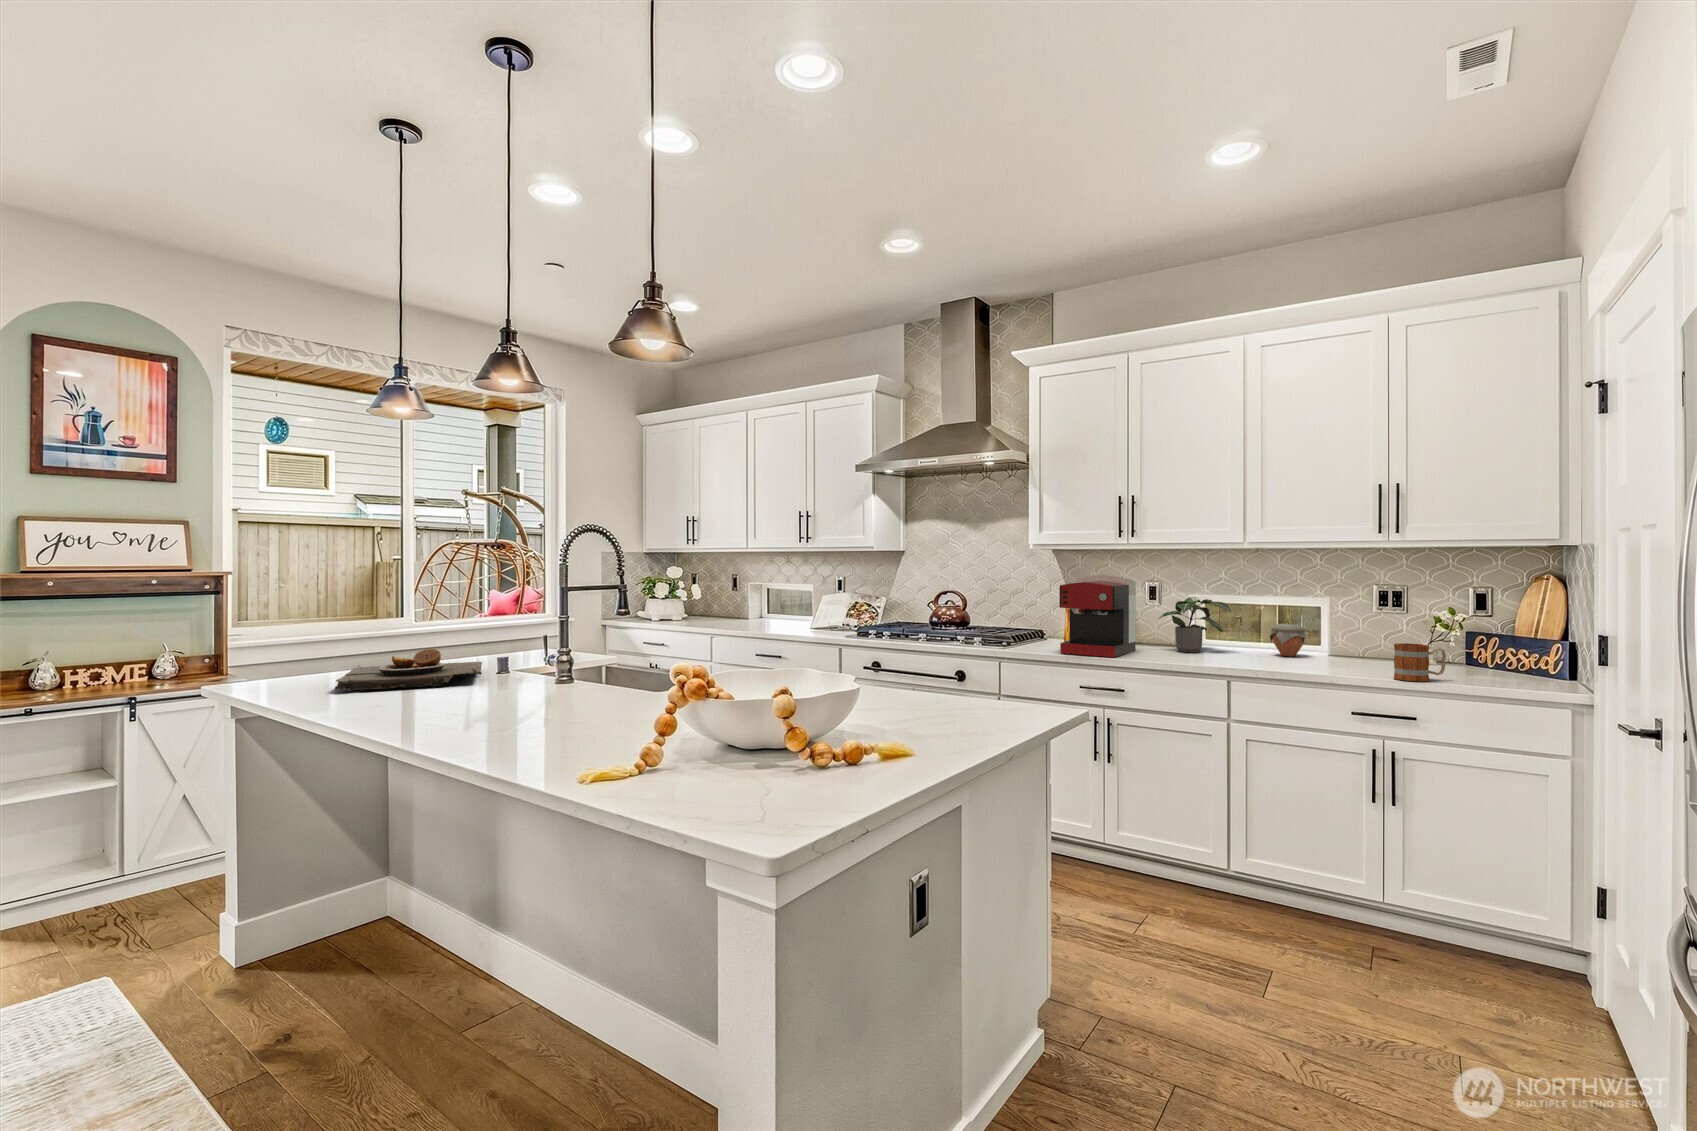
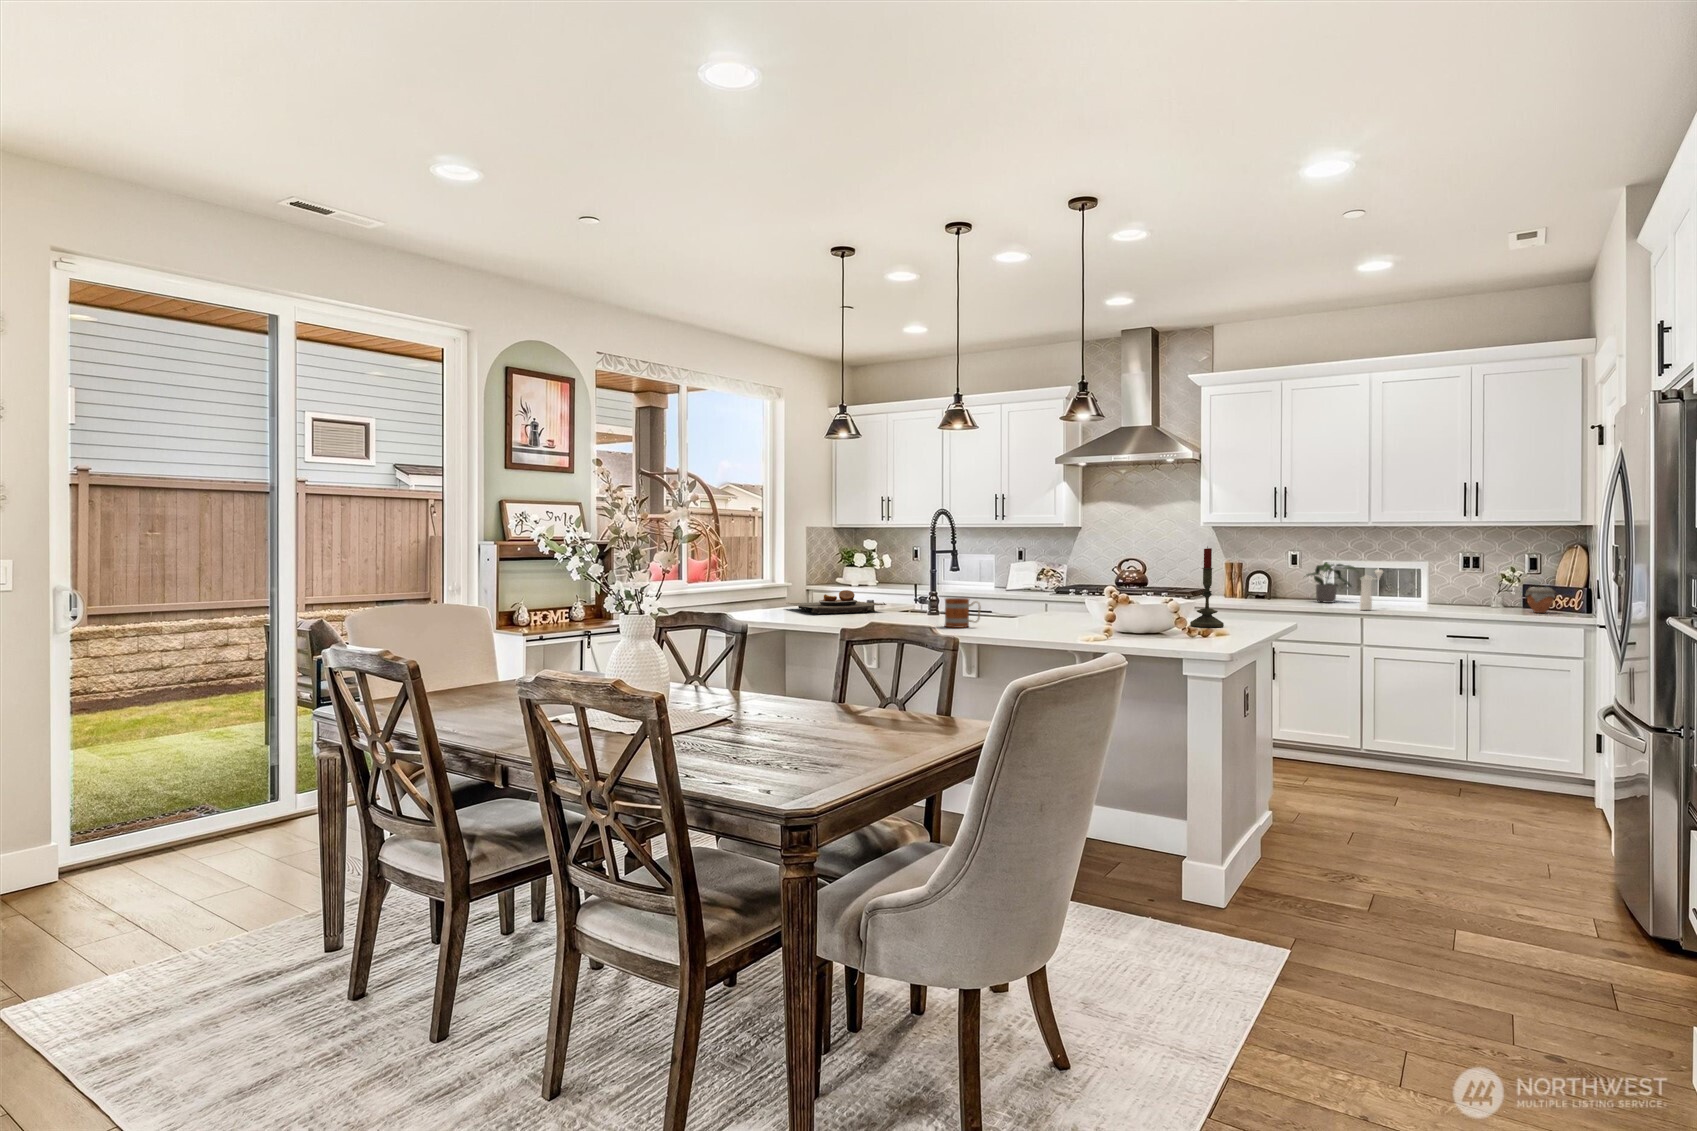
coffee maker: present [1059,575,1136,657] -> none [1231,545,1286,605]
candle: none [899,584,955,734] -> present [1190,547,1224,627]
pepper mill: none [1229,610,1262,670] -> present [1360,570,1383,610]
jar: present [1270,624,1306,656] -> present [1525,587,1555,613]
mug: present [1394,643,1446,681] -> present [945,598,981,628]

